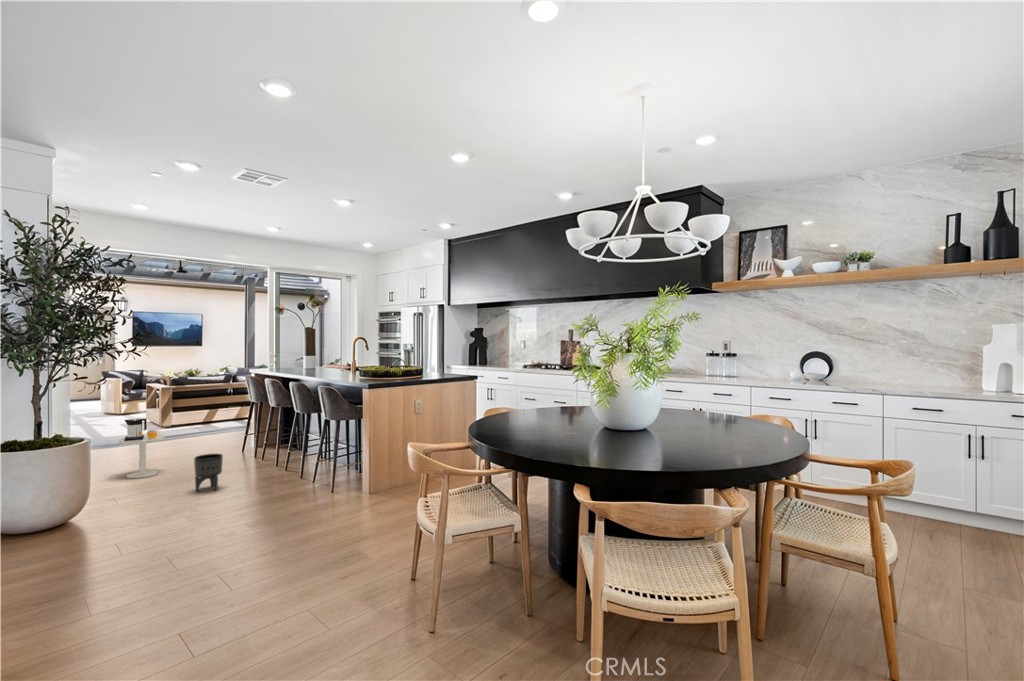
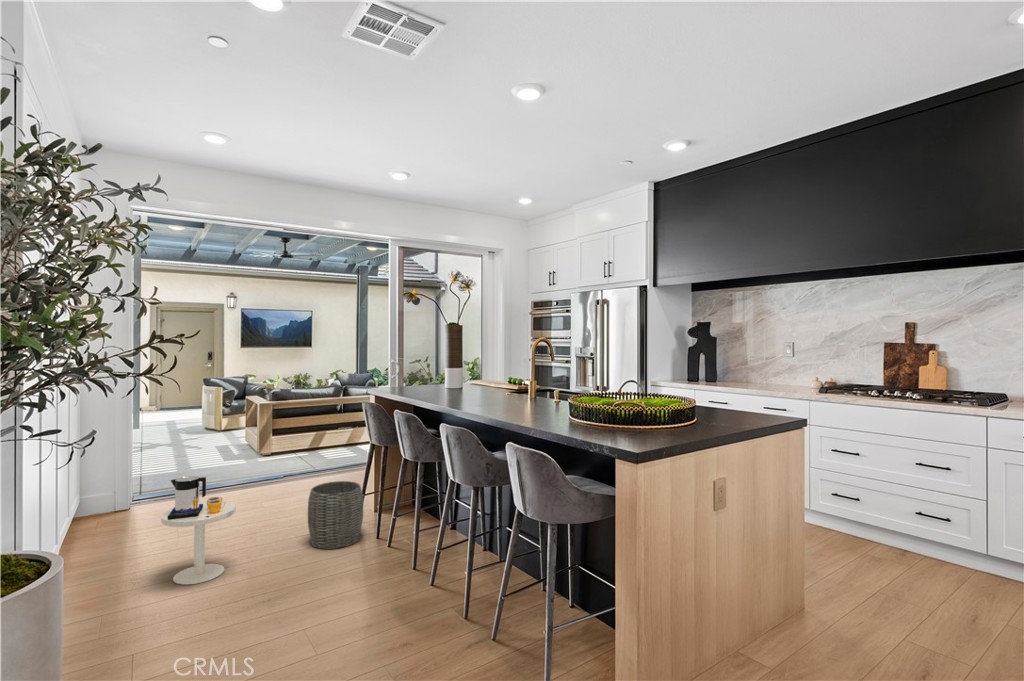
woven basket: none [210,426,246,463] -> present [308,481,363,549]
planter: present [194,454,223,491] -> none [269,565,322,649]

